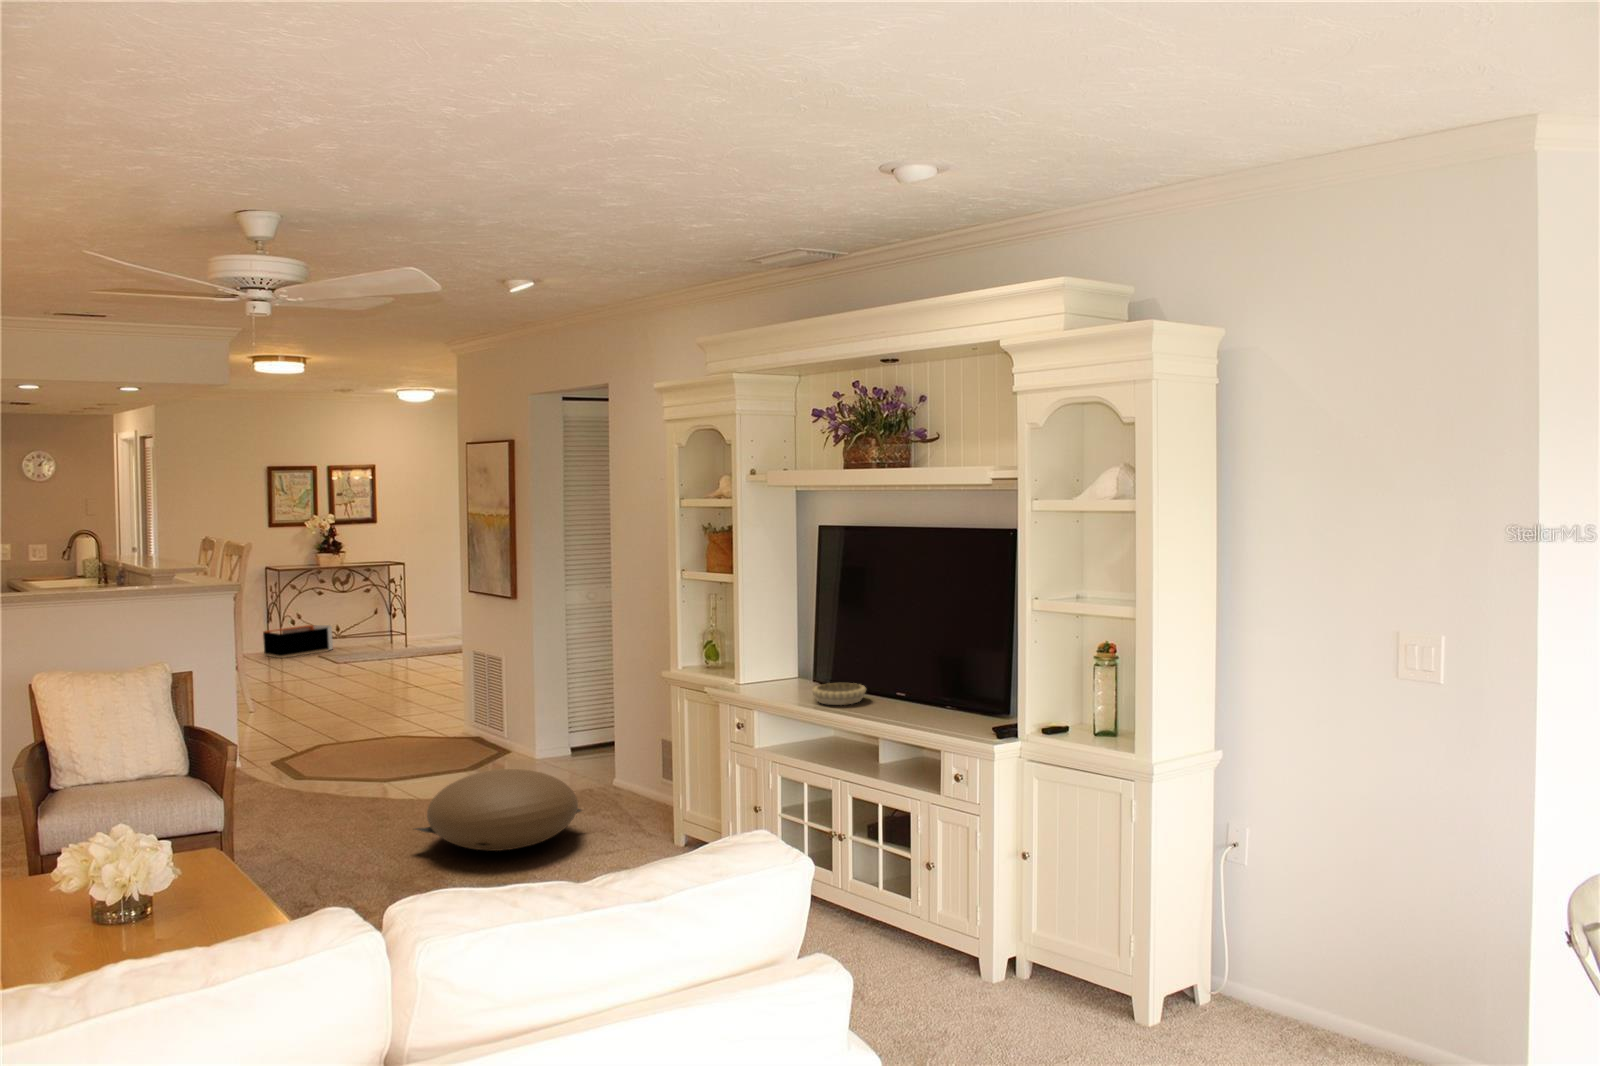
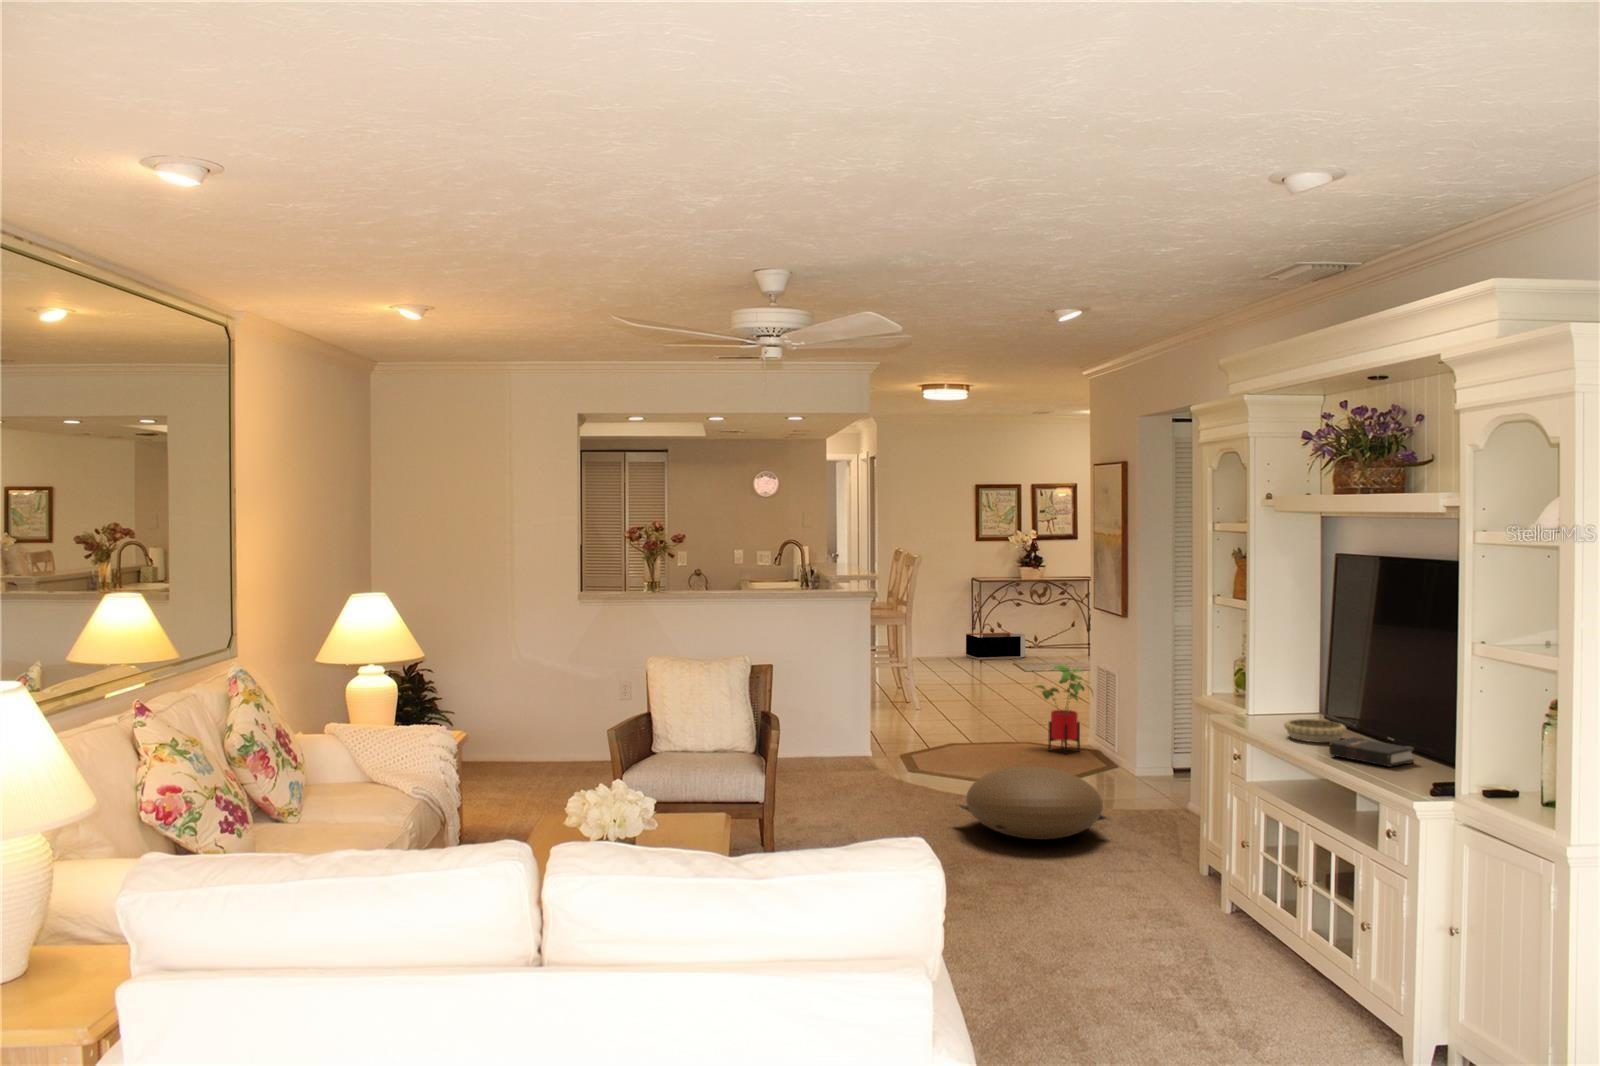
house plant: none [423,655,486,749] -> present [1035,665,1093,753]
hardback book: none [878,695,945,718] -> present [1329,737,1414,767]

